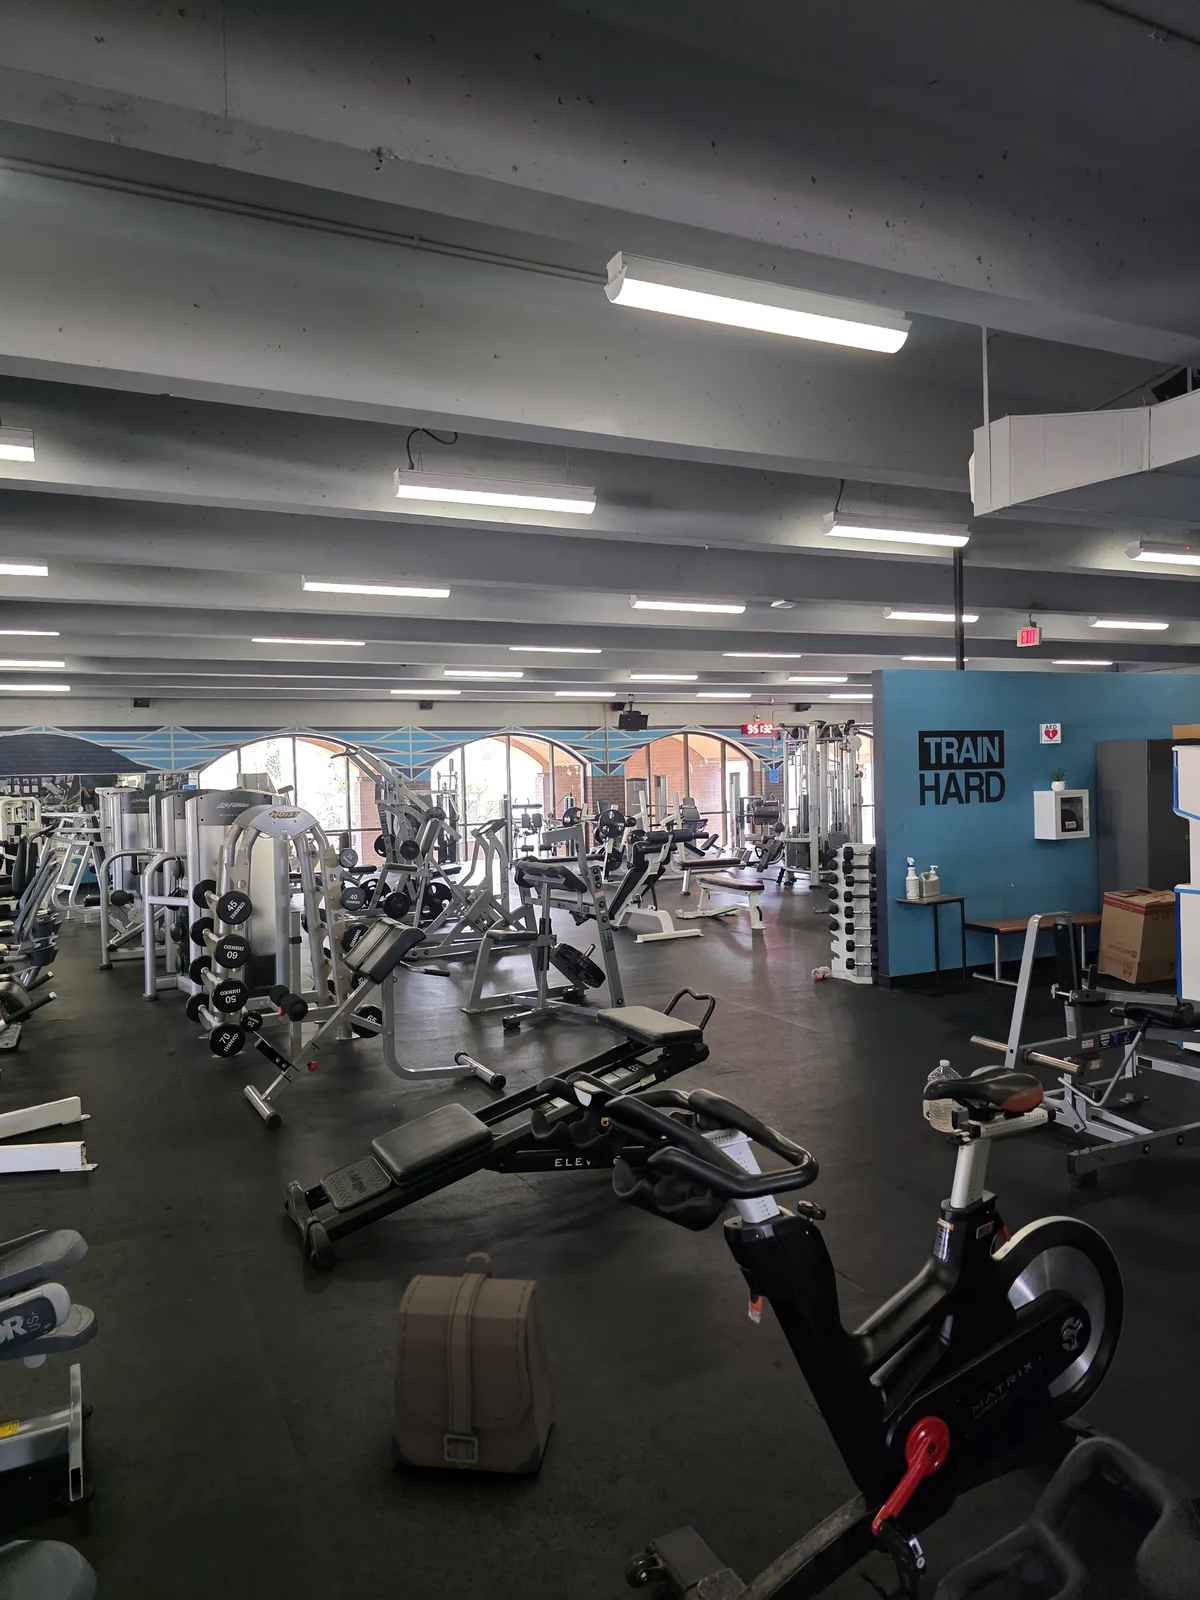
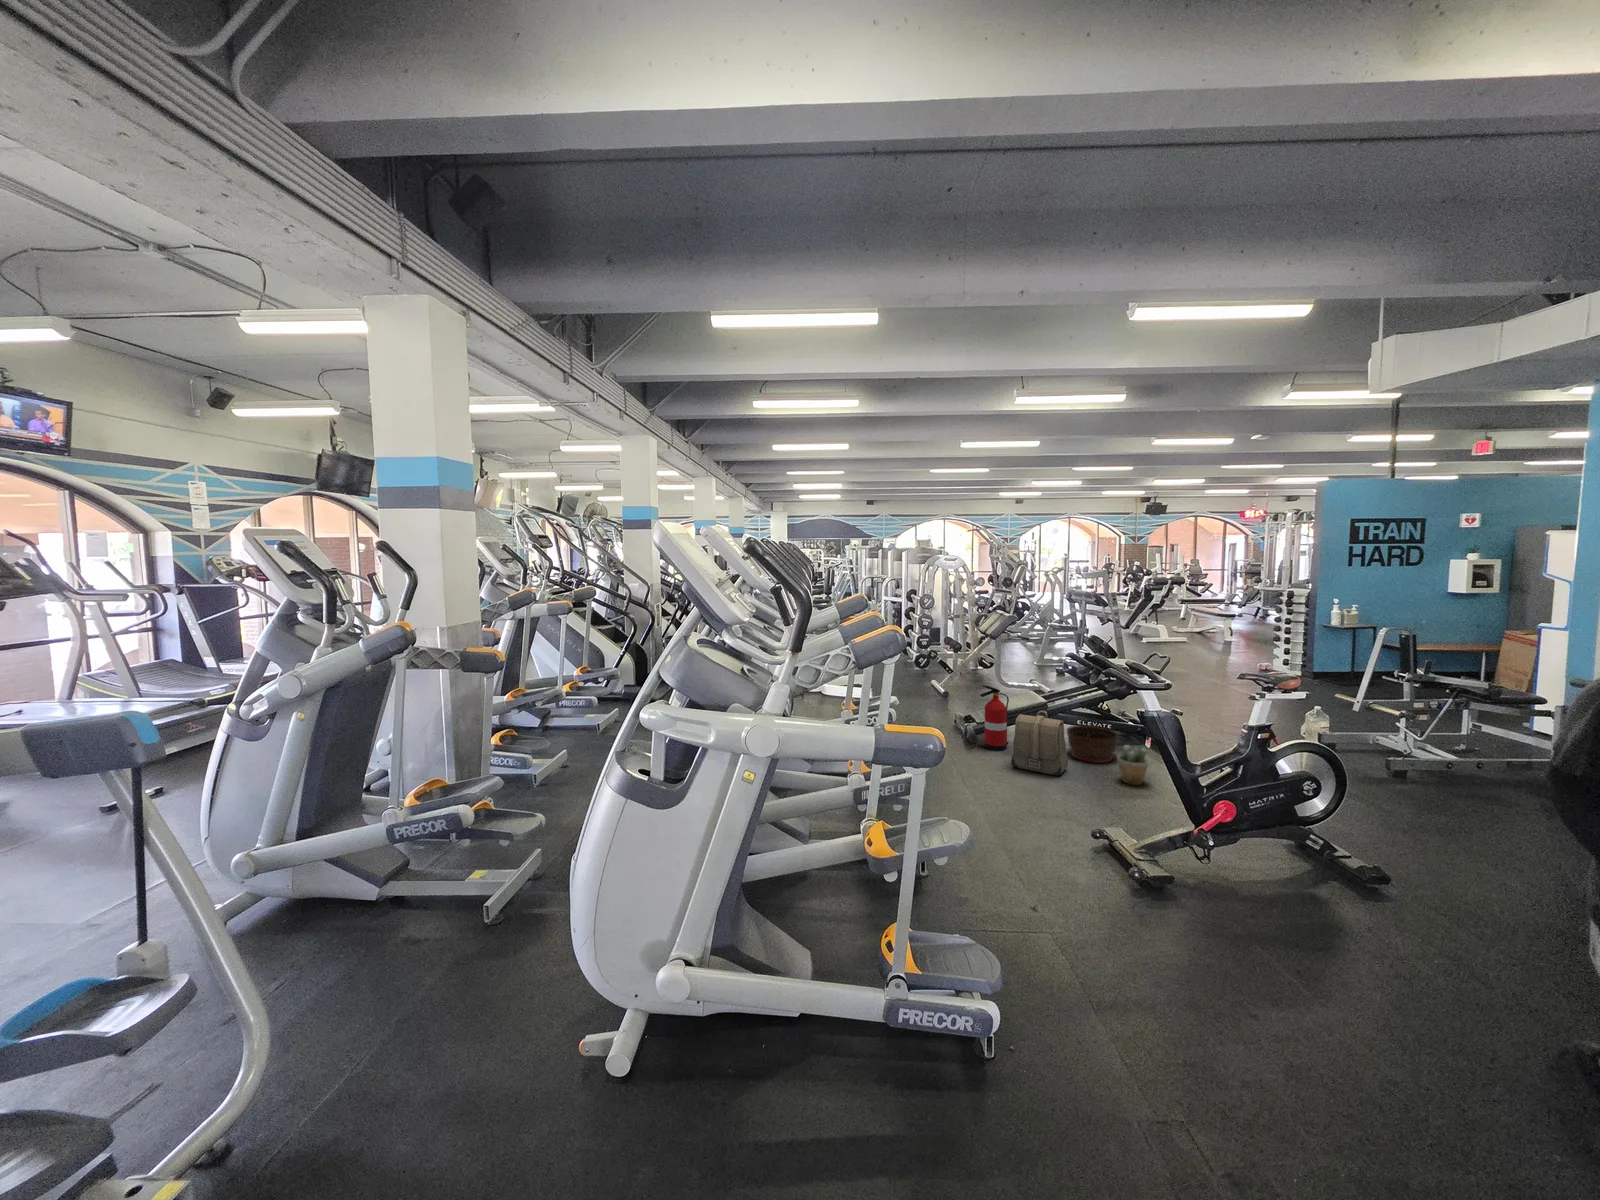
fire extinguisher: none [299,1177,389,1378] -> present [980,685,1009,751]
basket: none [543,1230,670,1359] -> present [1067,725,1118,763]
potted plant: none [686,1326,766,1449] -> present [1117,745,1148,785]

